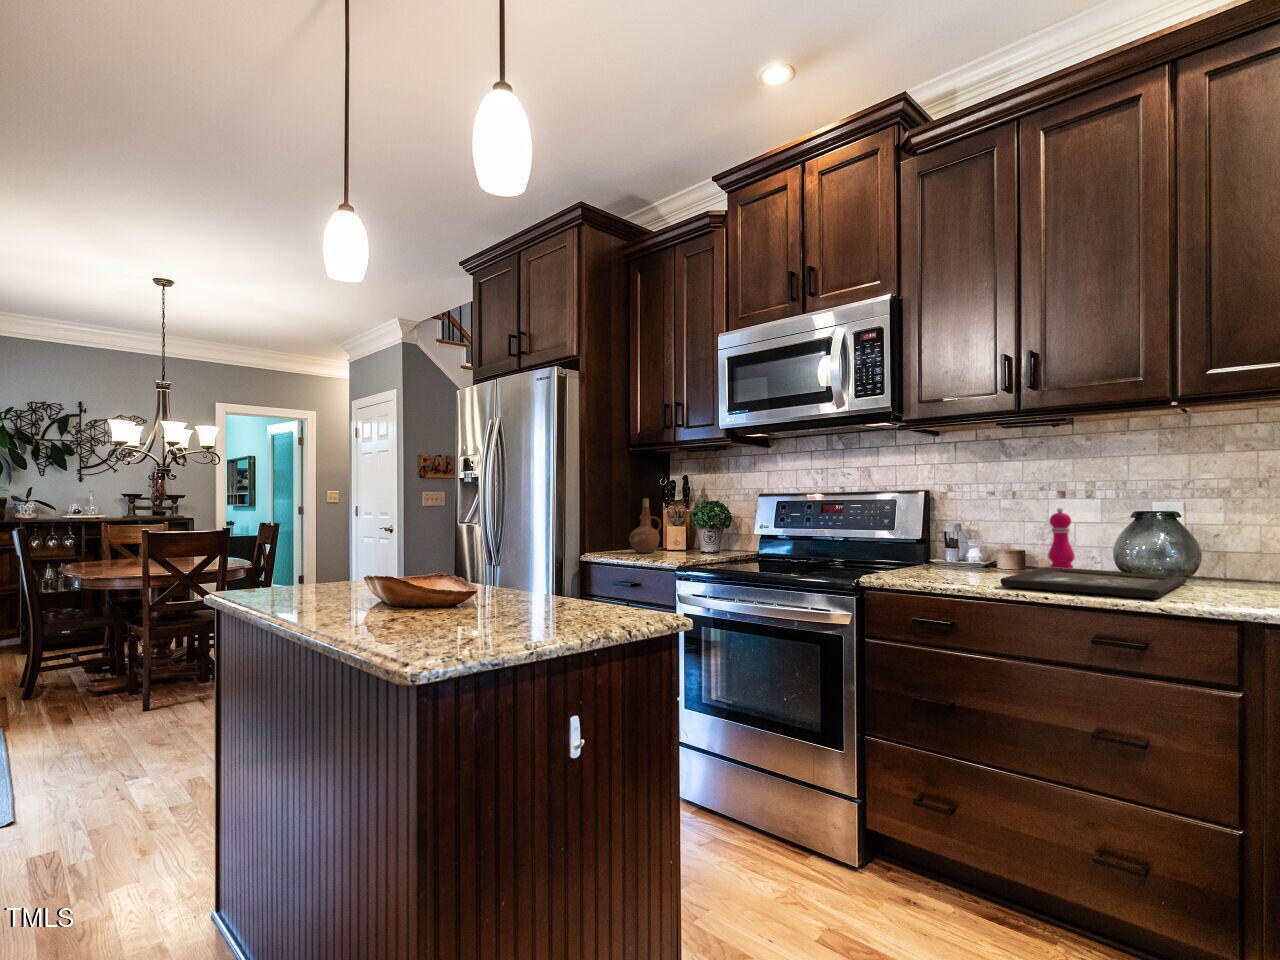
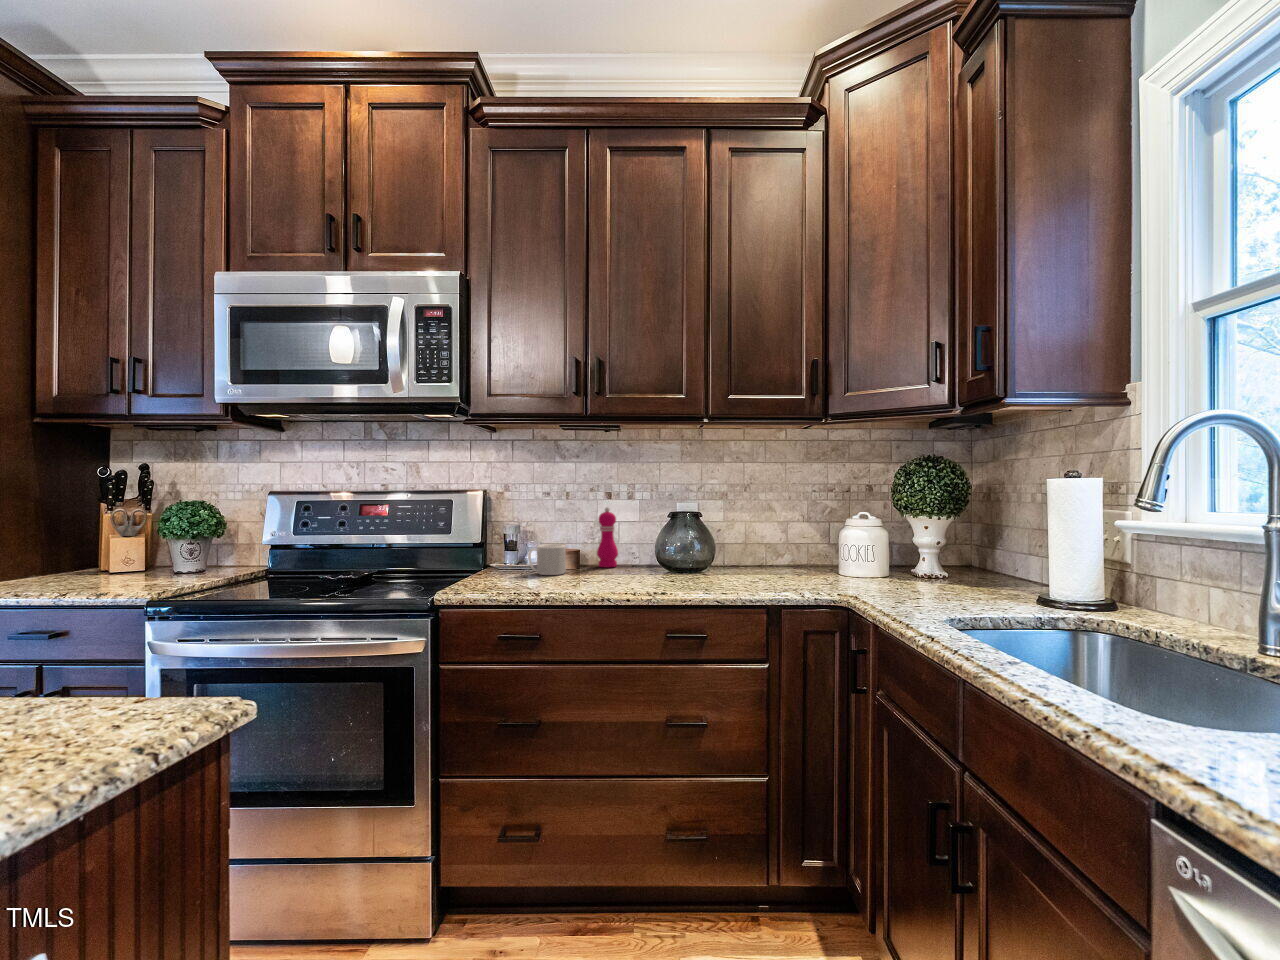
ceramic pitcher: present [630,498,661,553] -> none [42,499,103,582]
mug: none [963,543,1005,572] -> present [528,544,566,575]
tray: present [1000,567,1187,598] -> none [585,566,717,593]

